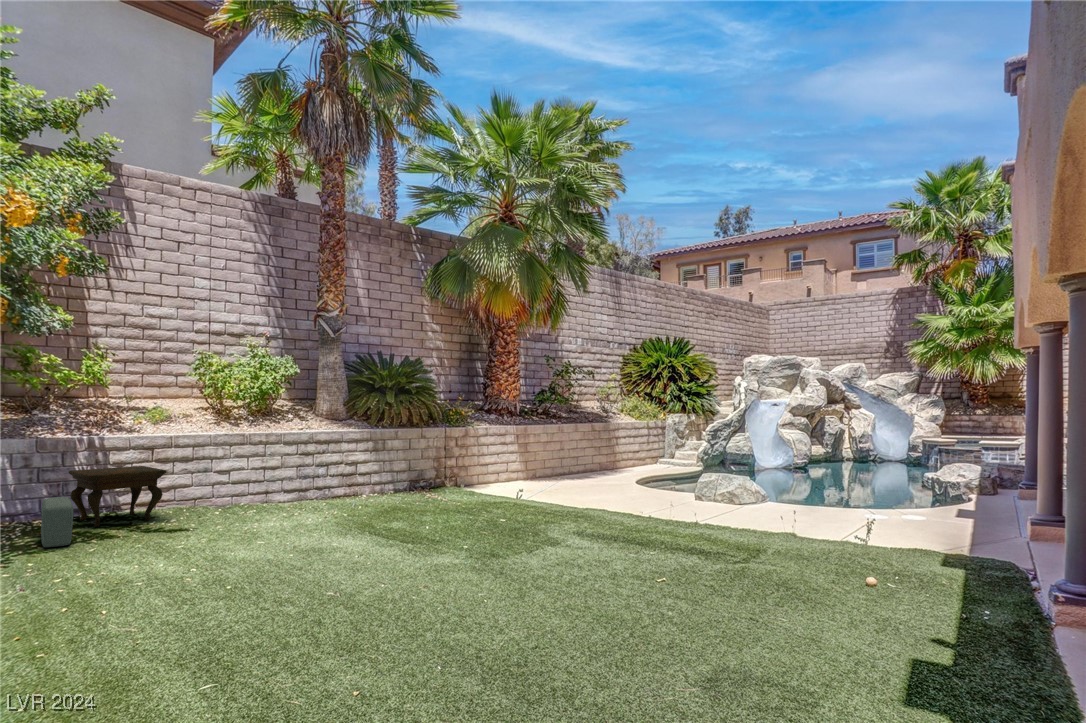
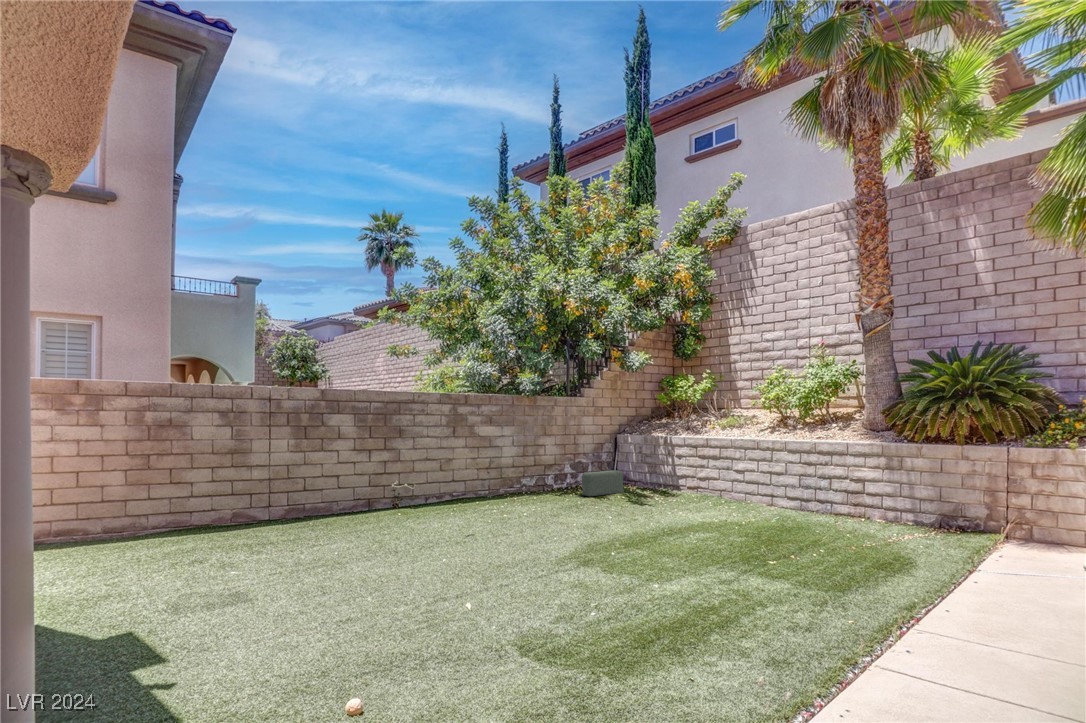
side table: present [69,466,166,527] -> none [629,457,691,496]

